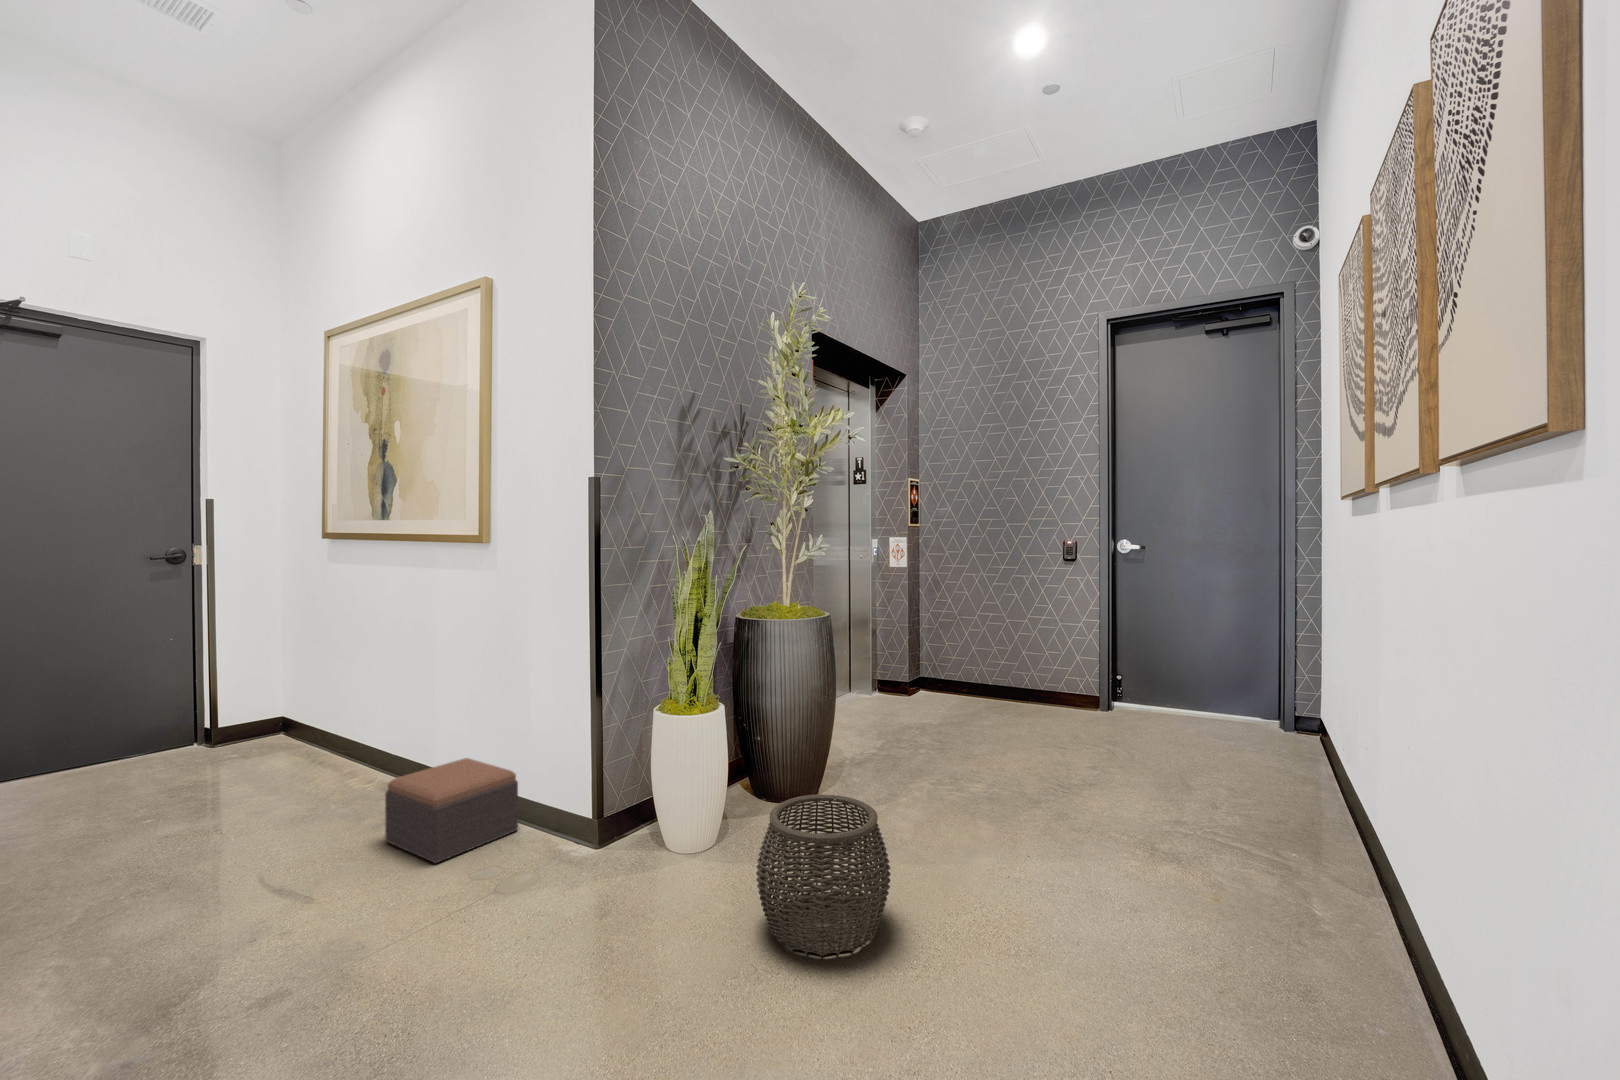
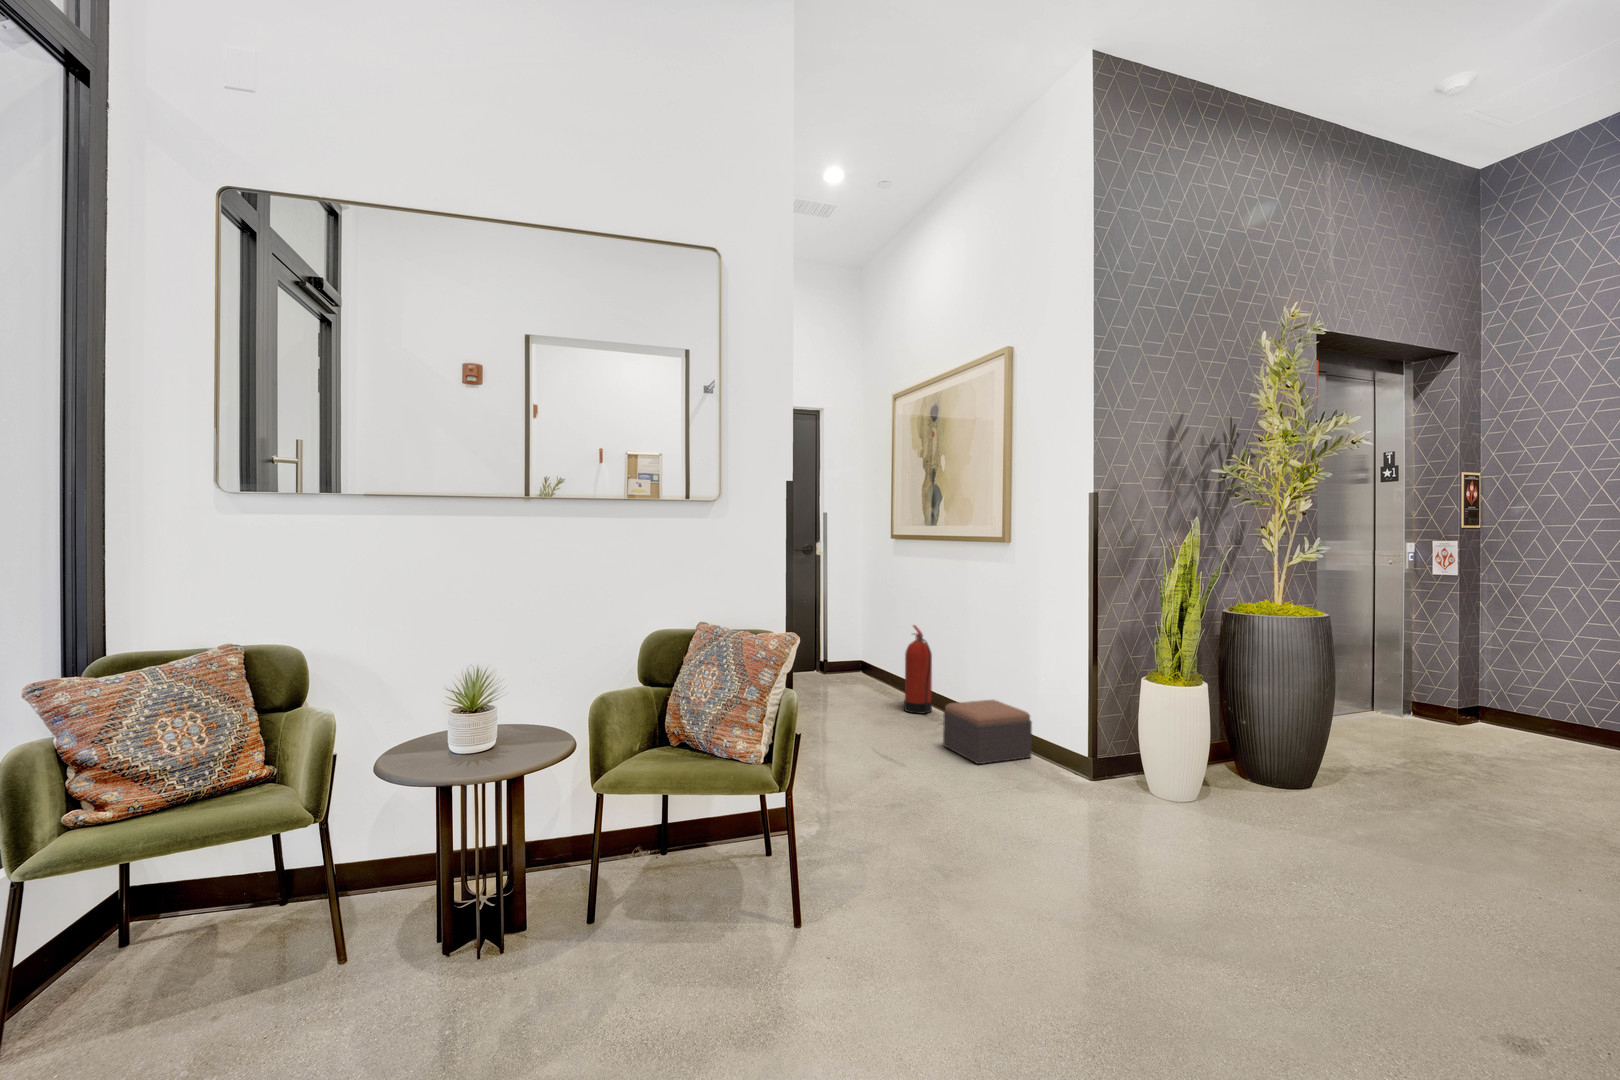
fire extinguisher: none [336,662,383,791] -> present [904,625,932,714]
woven basket: present [756,794,891,956] -> none [1232,762,1372,894]

